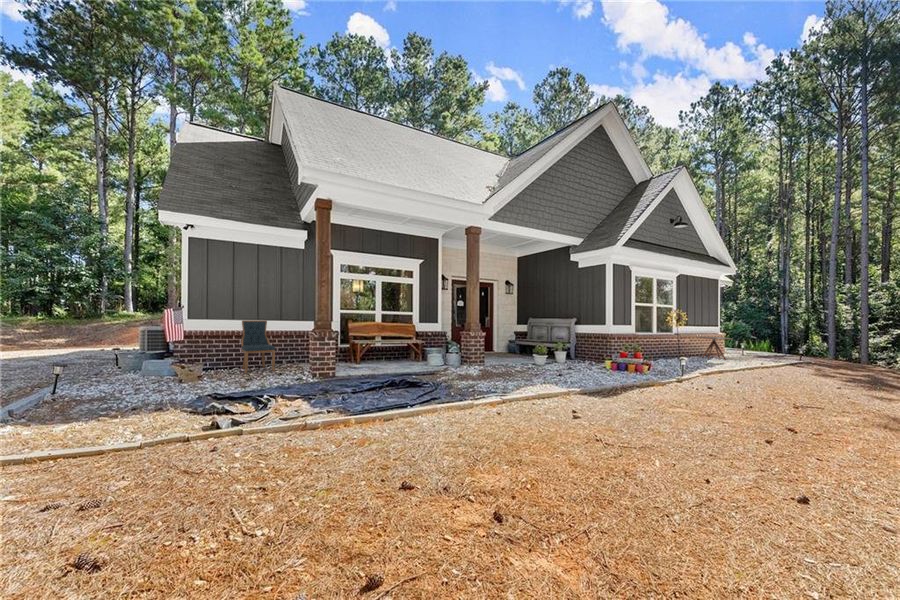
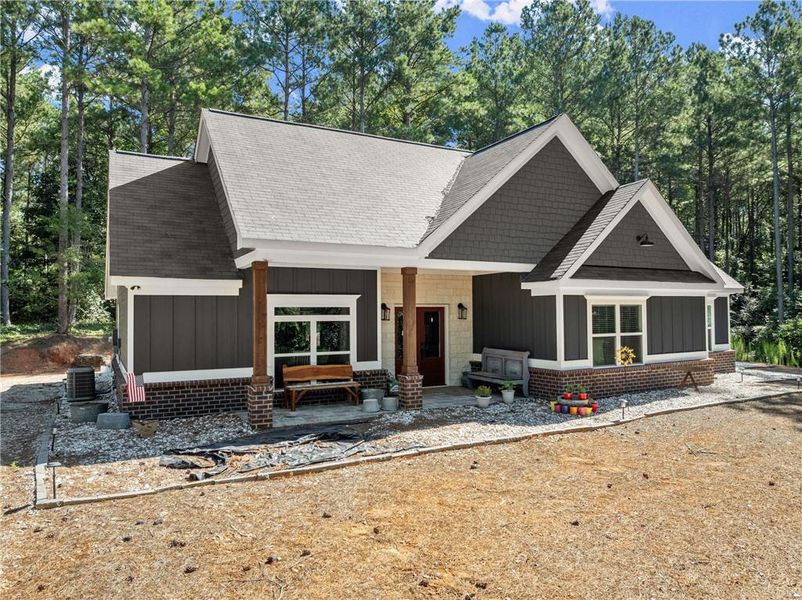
chair: present [241,320,275,373] -> none [182,371,216,425]

